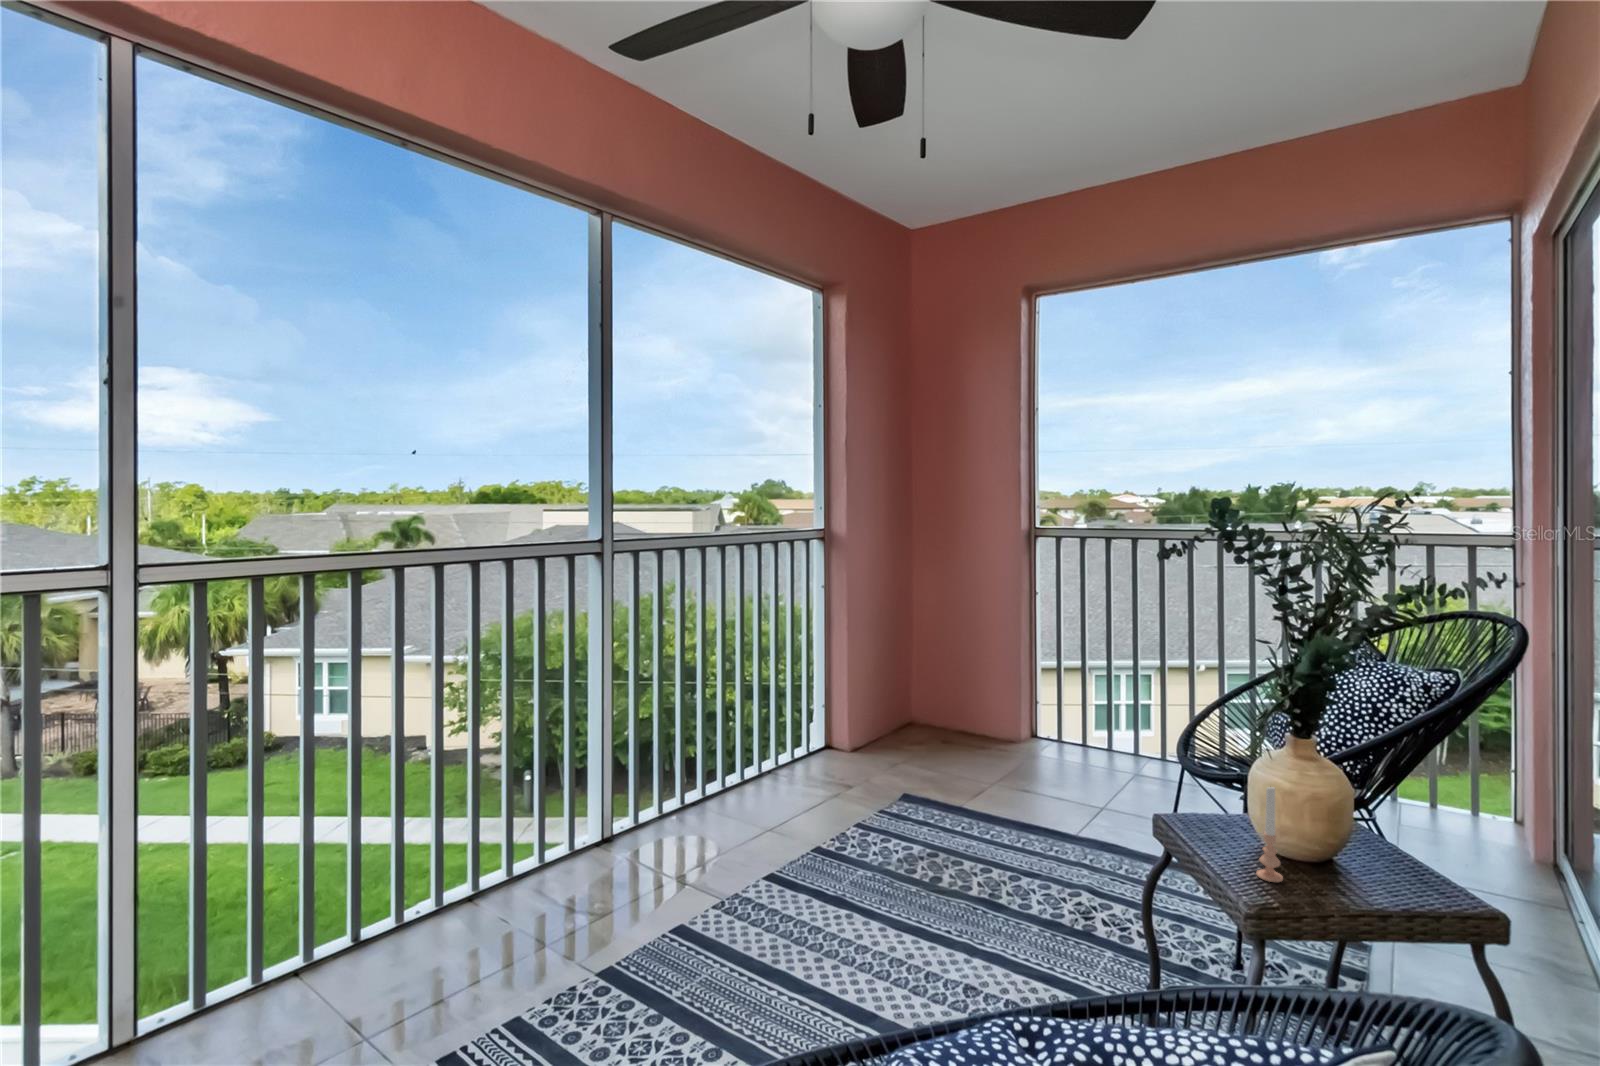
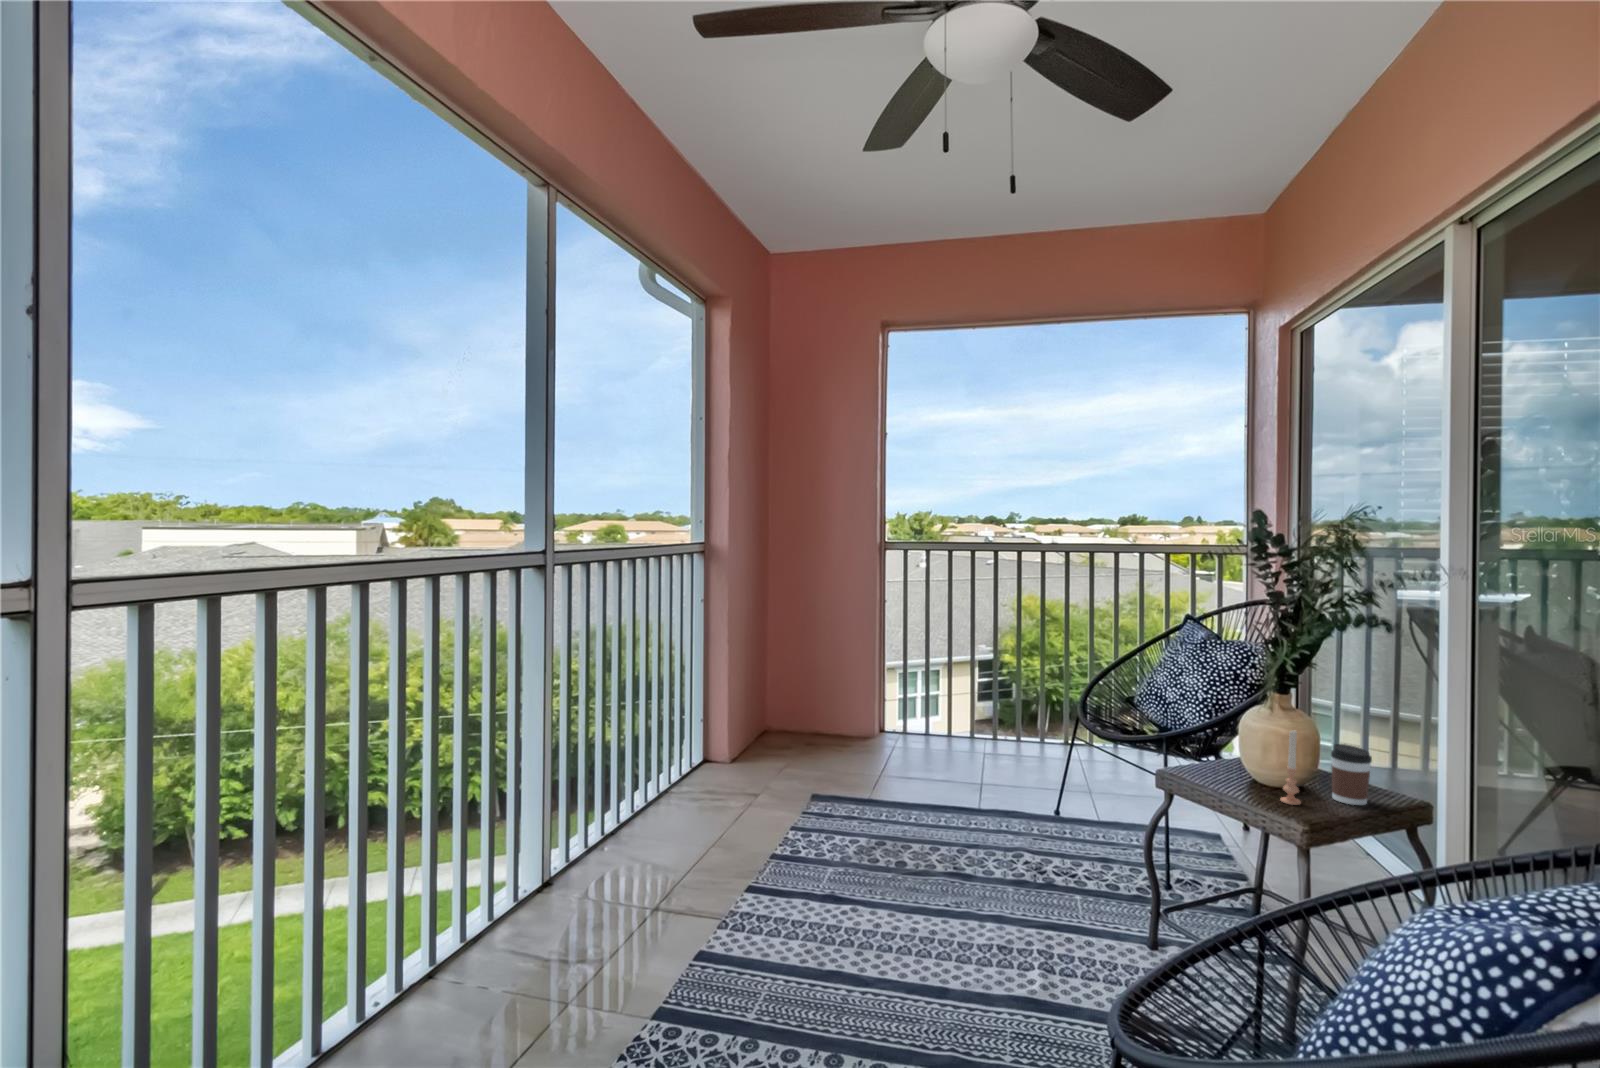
coffee cup: none [1335,811,1391,897] -> present [1331,744,1372,805]

